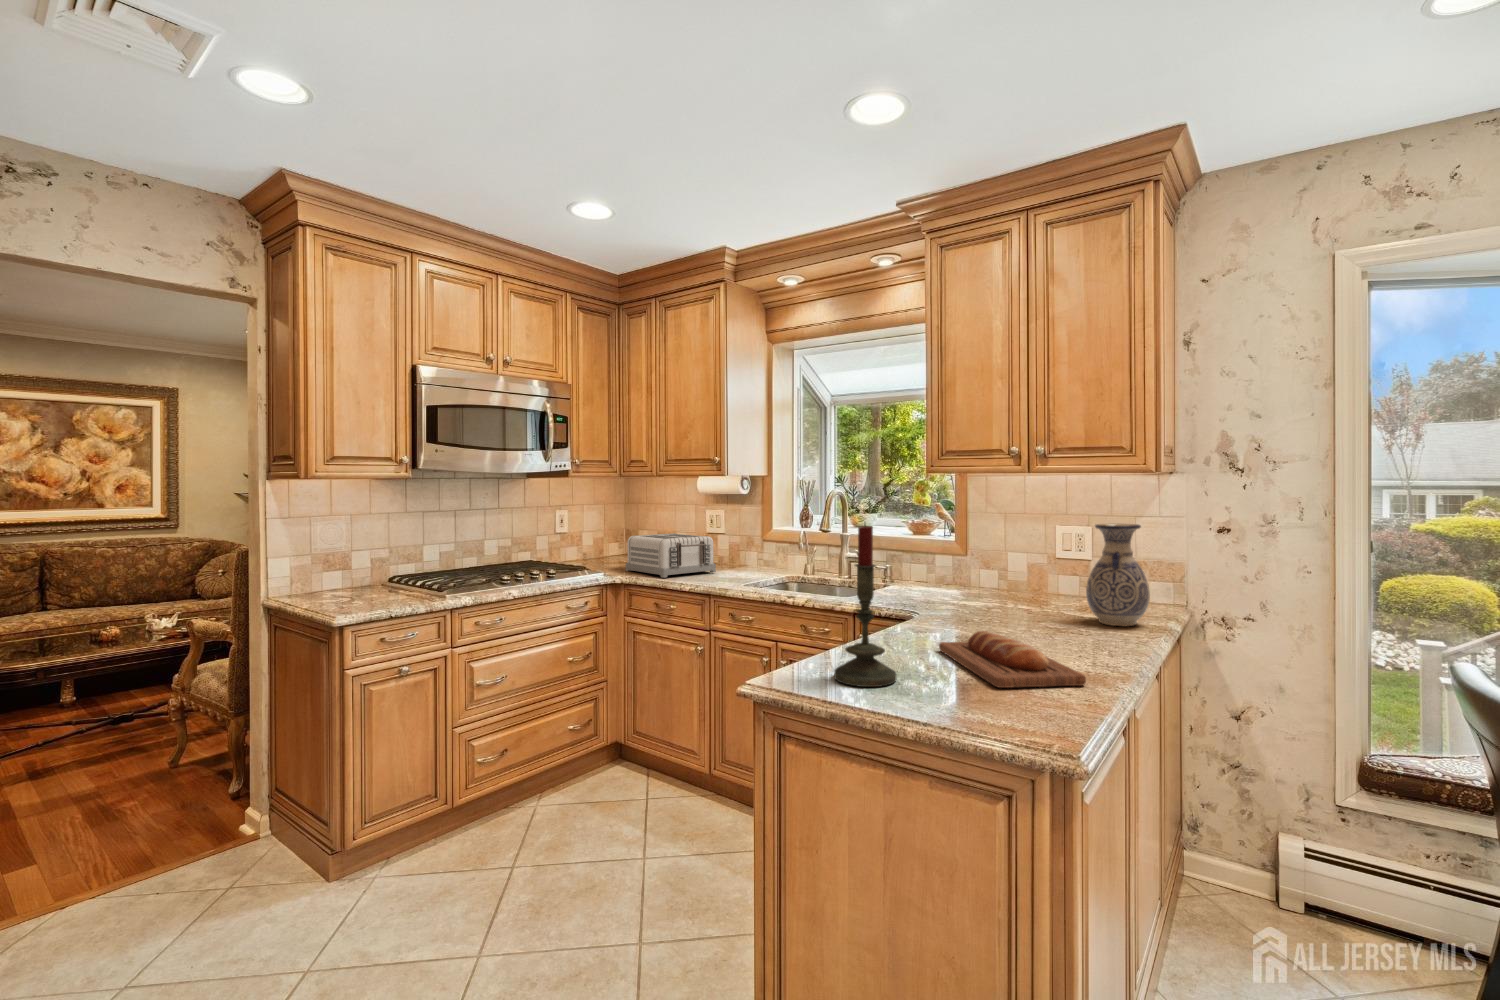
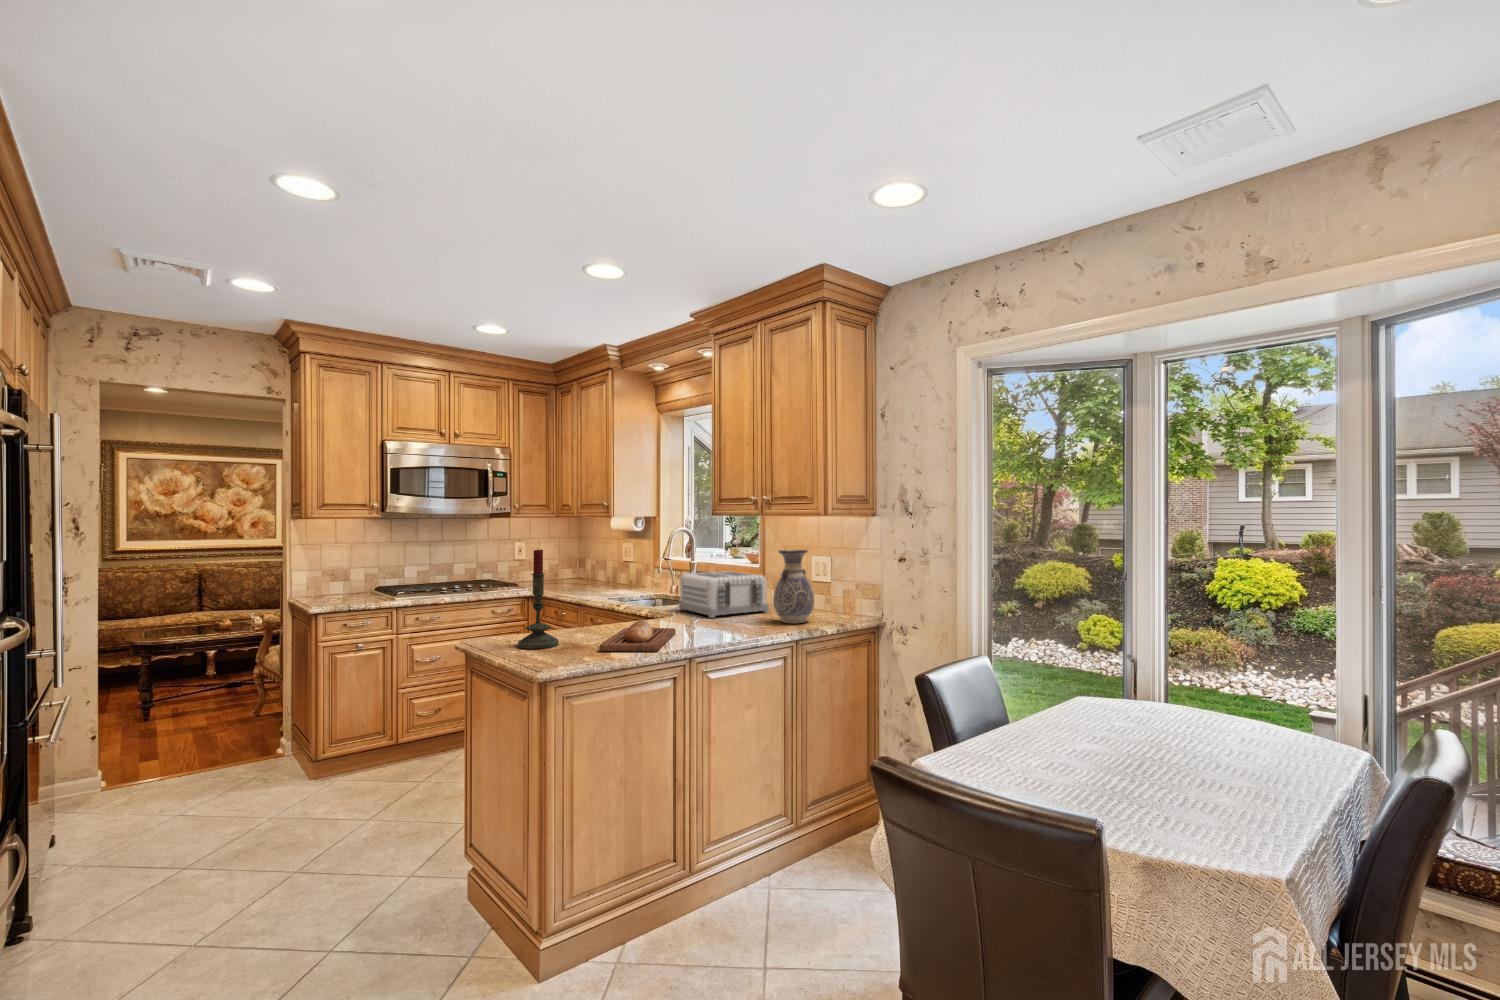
toaster: present [626,533,716,578] -> present [678,571,769,618]

